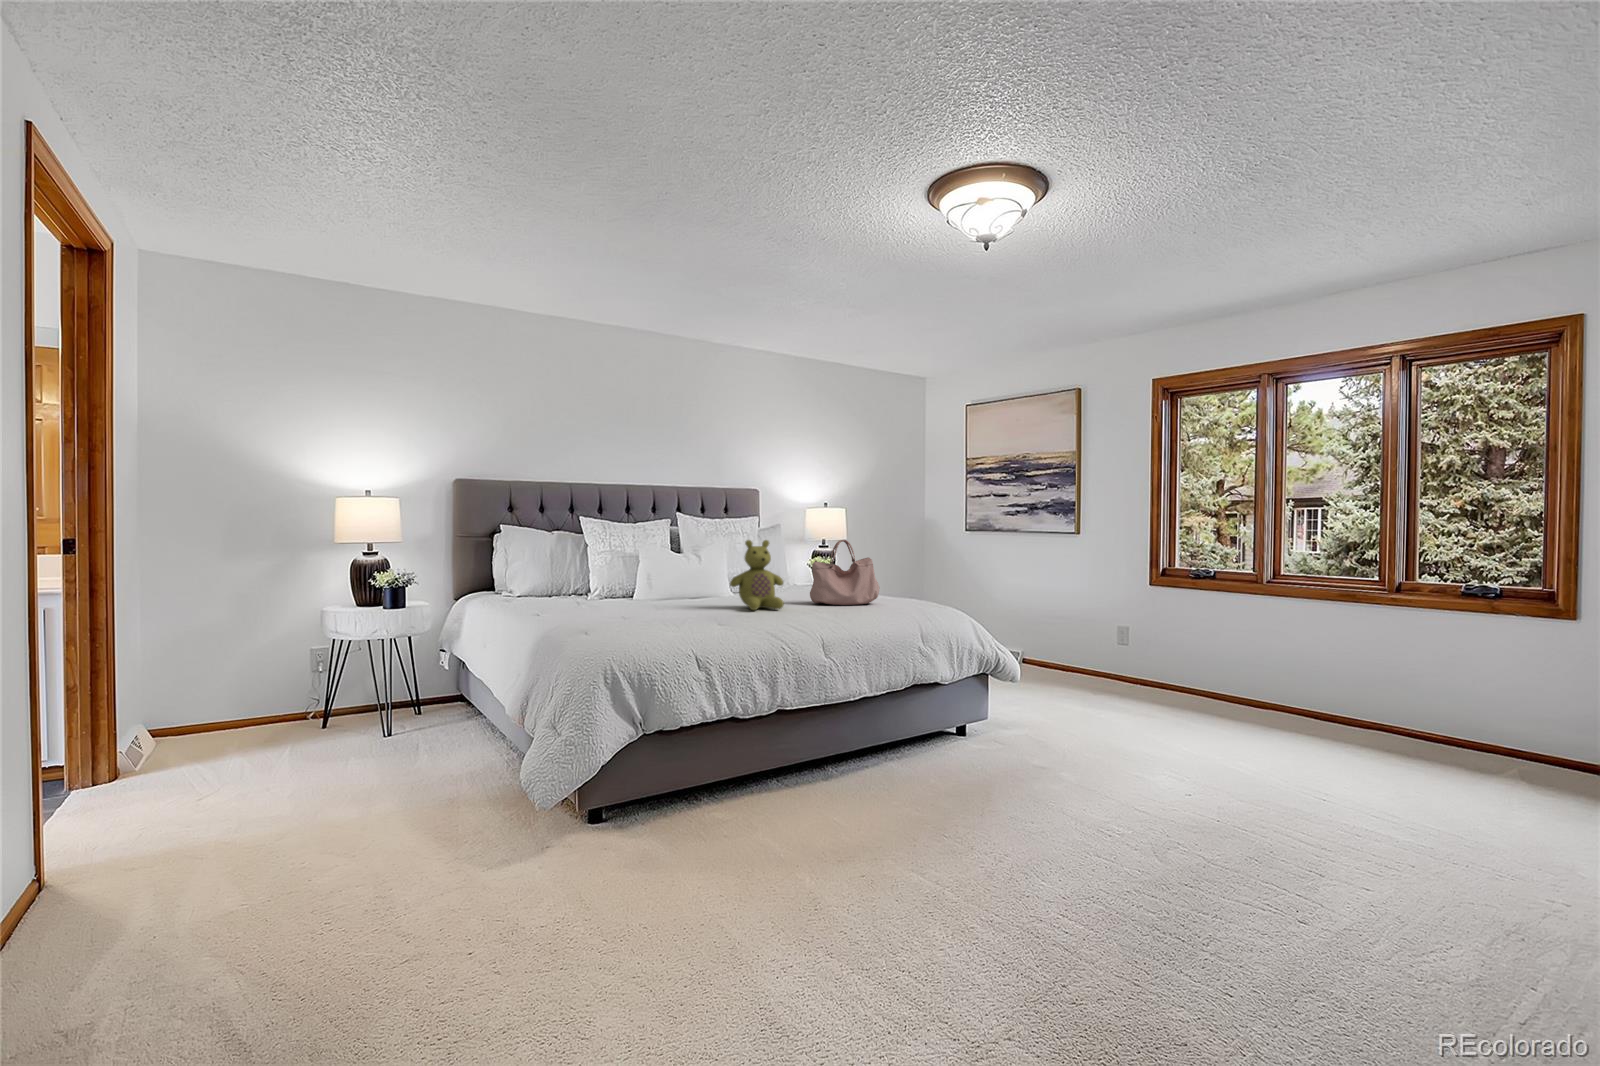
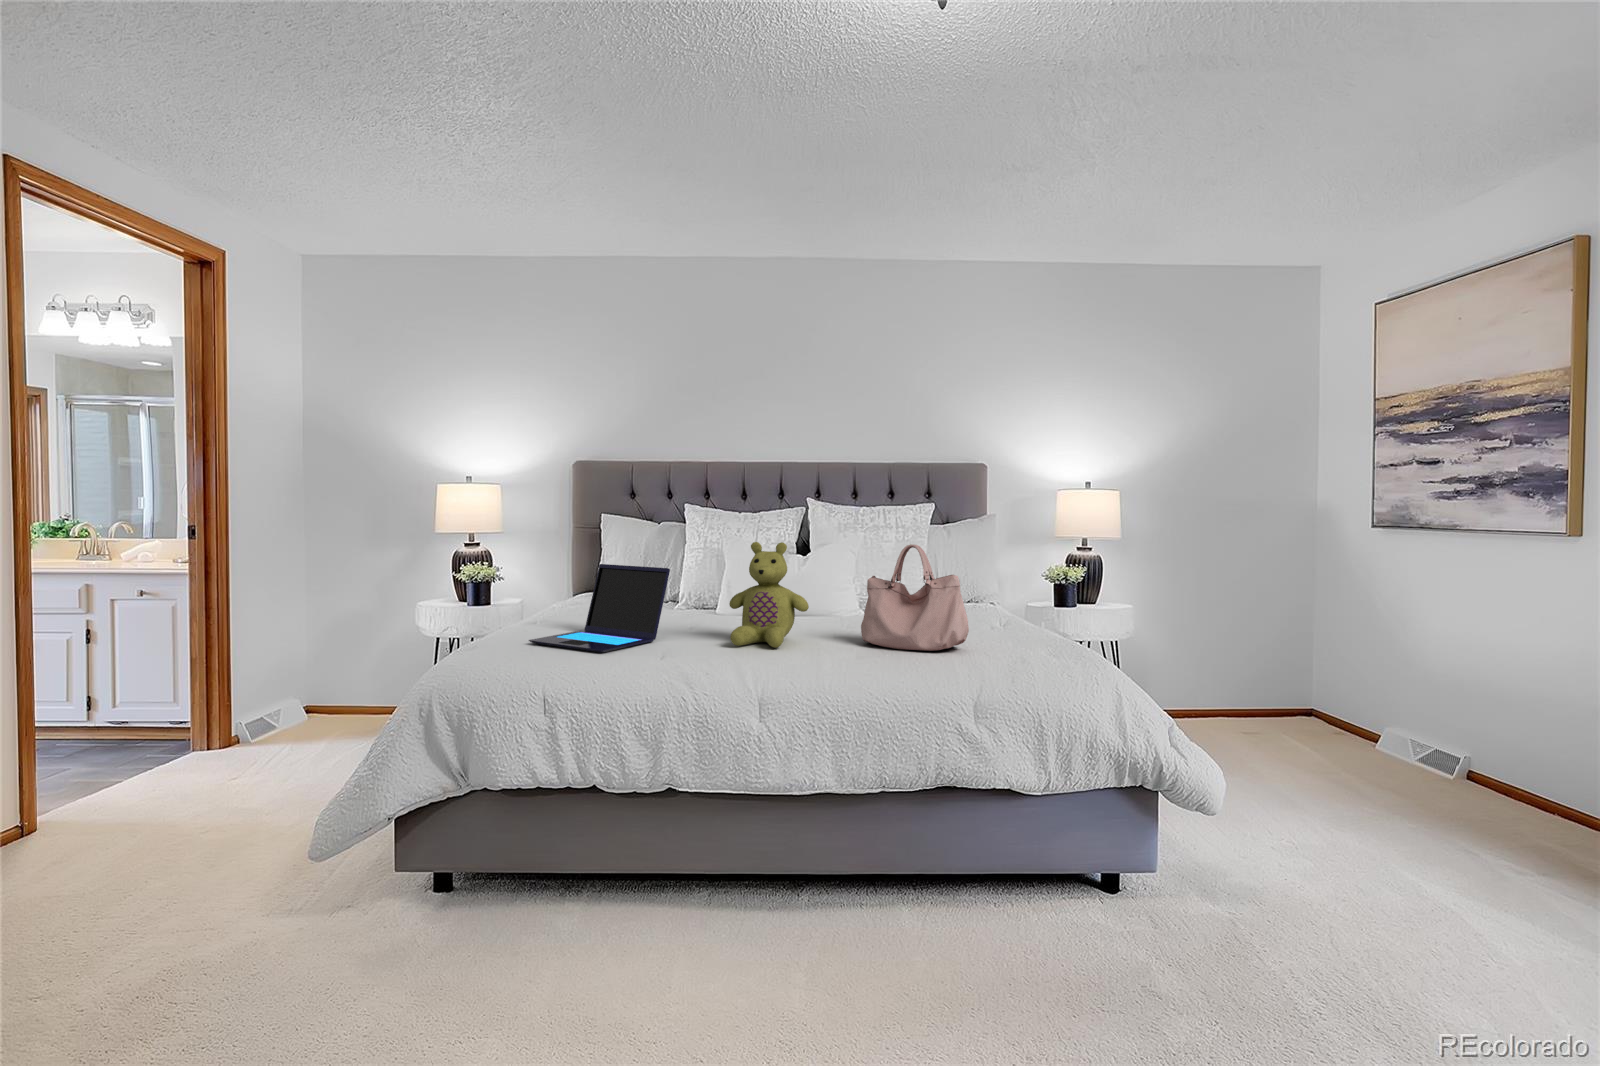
laptop: none [610,559,690,620] -> present [529,564,670,653]

